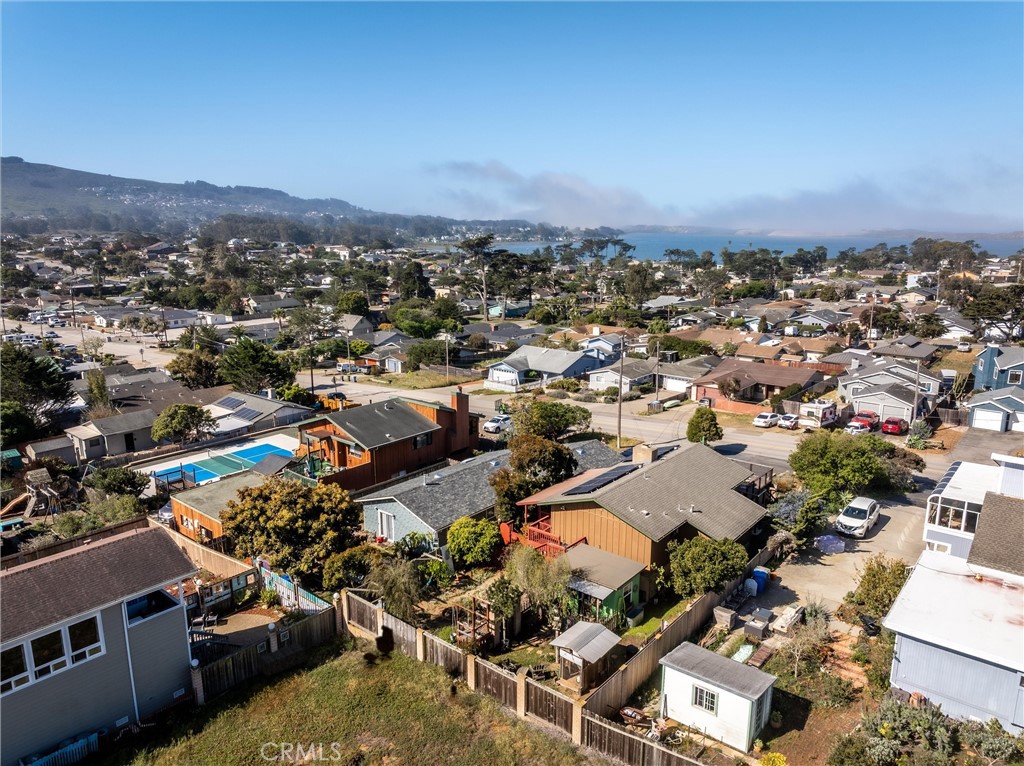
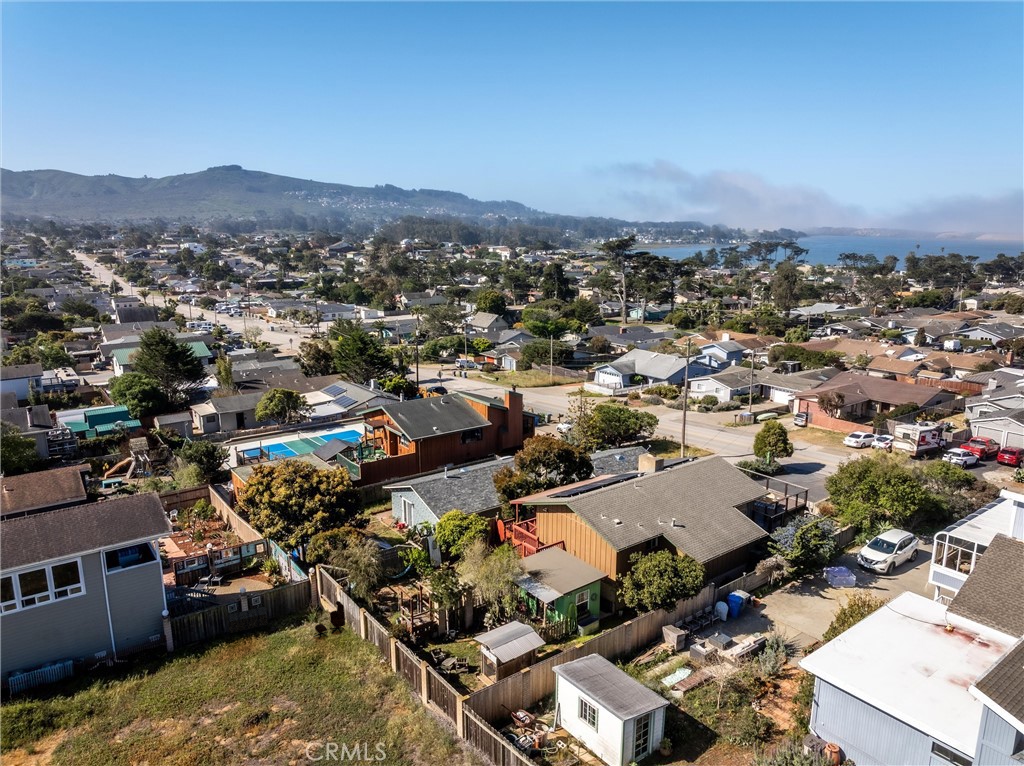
potted tree: present [445,663,465,694] -> none [369,642,387,673]

